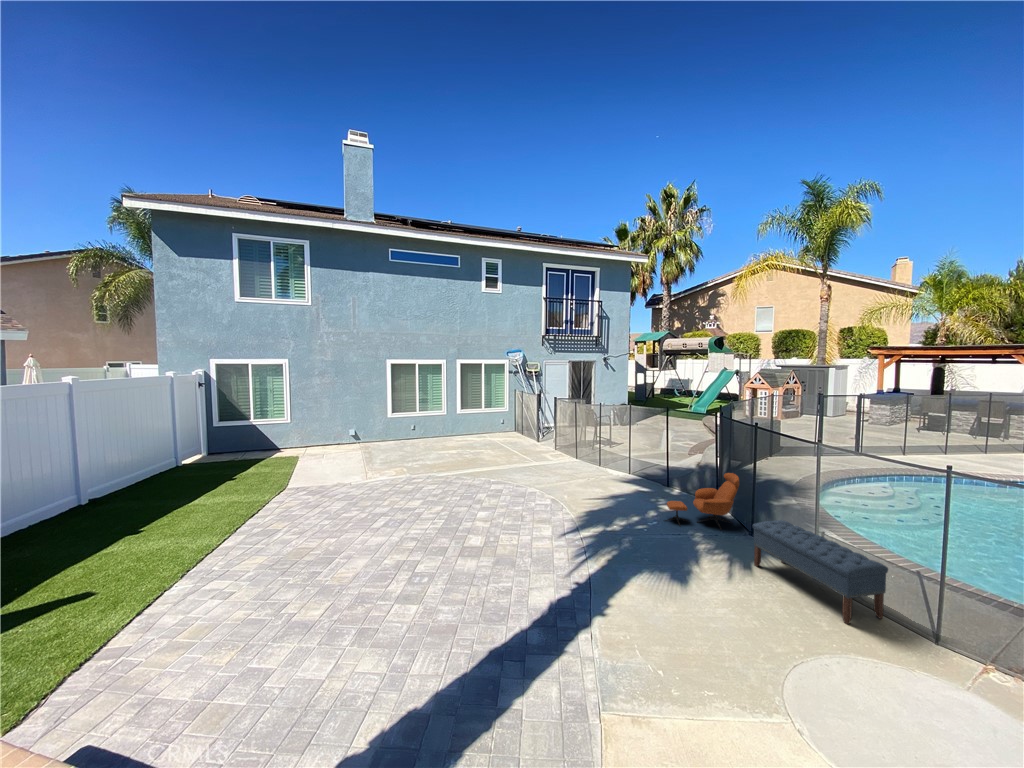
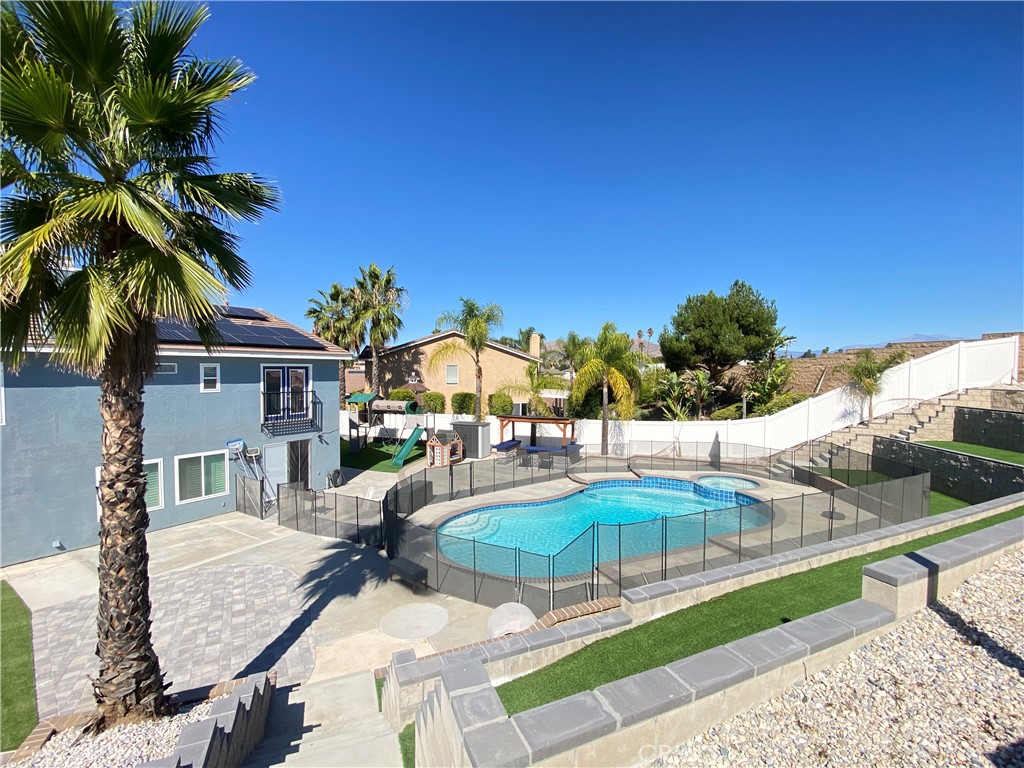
lounge chair: present [665,473,739,529] -> none [352,534,390,569]

